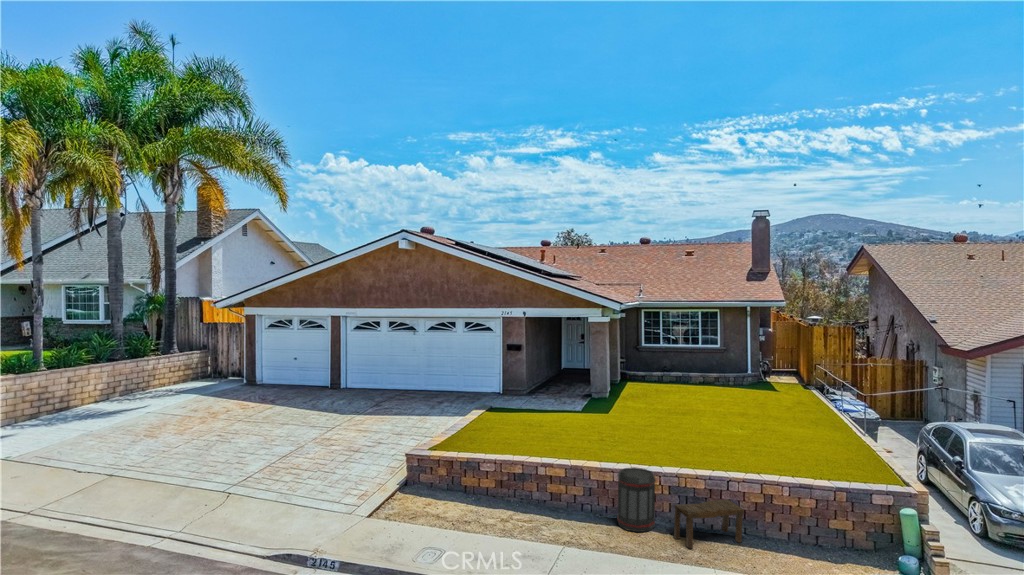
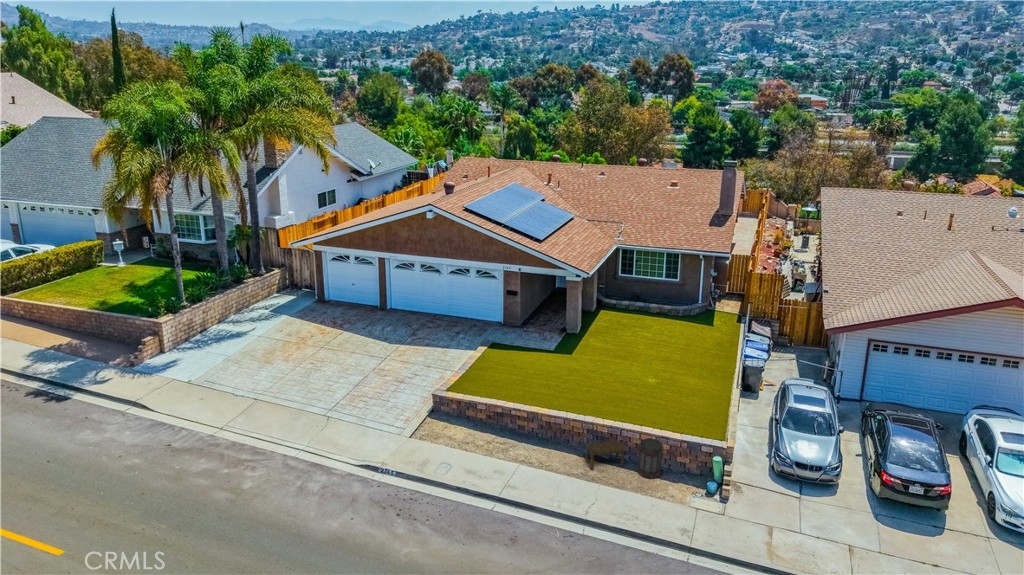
trash can: present [617,467,656,532] -> present [637,438,663,479]

